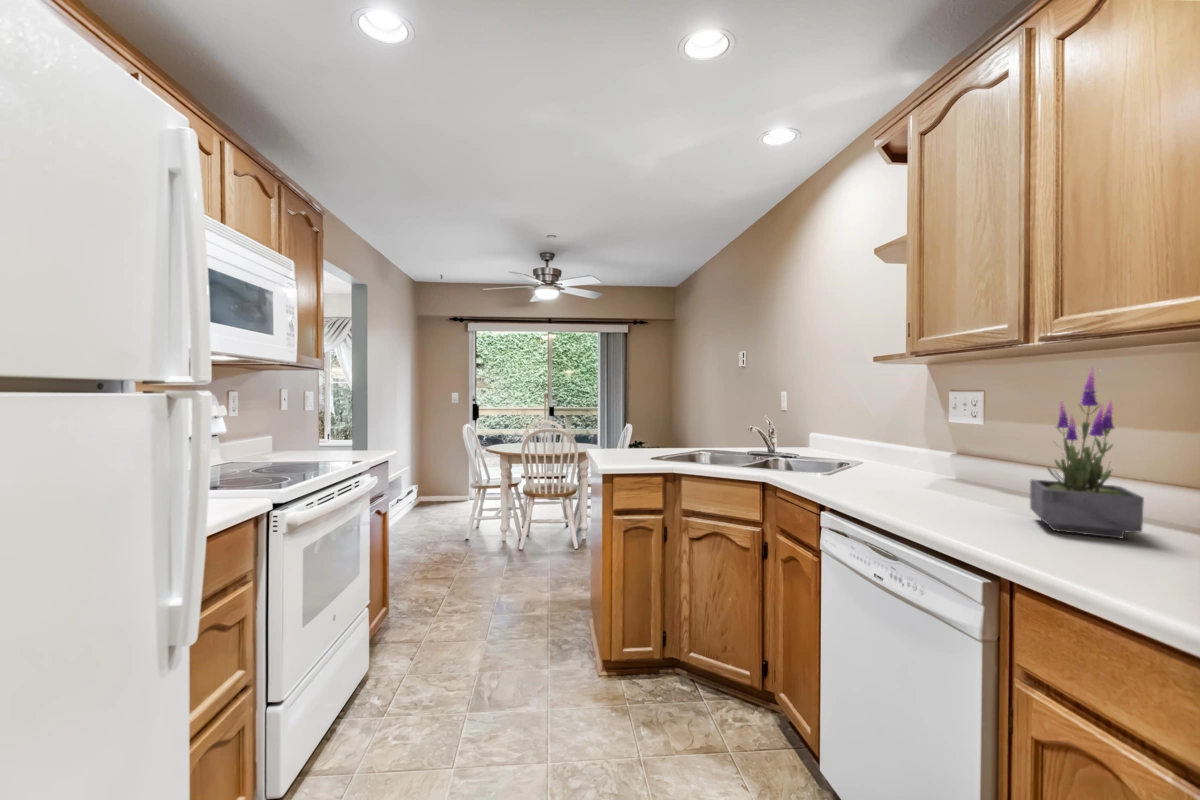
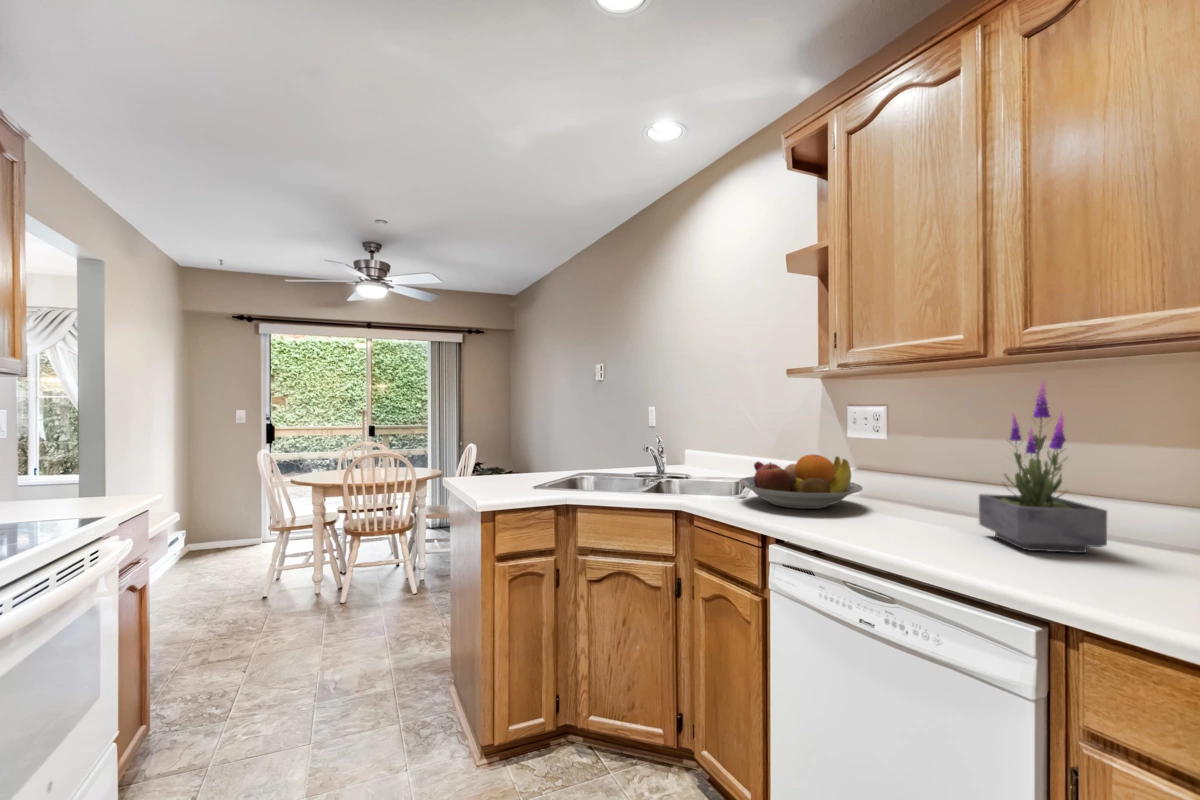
fruit bowl: none [821,439,945,489] -> present [739,454,862,509]

